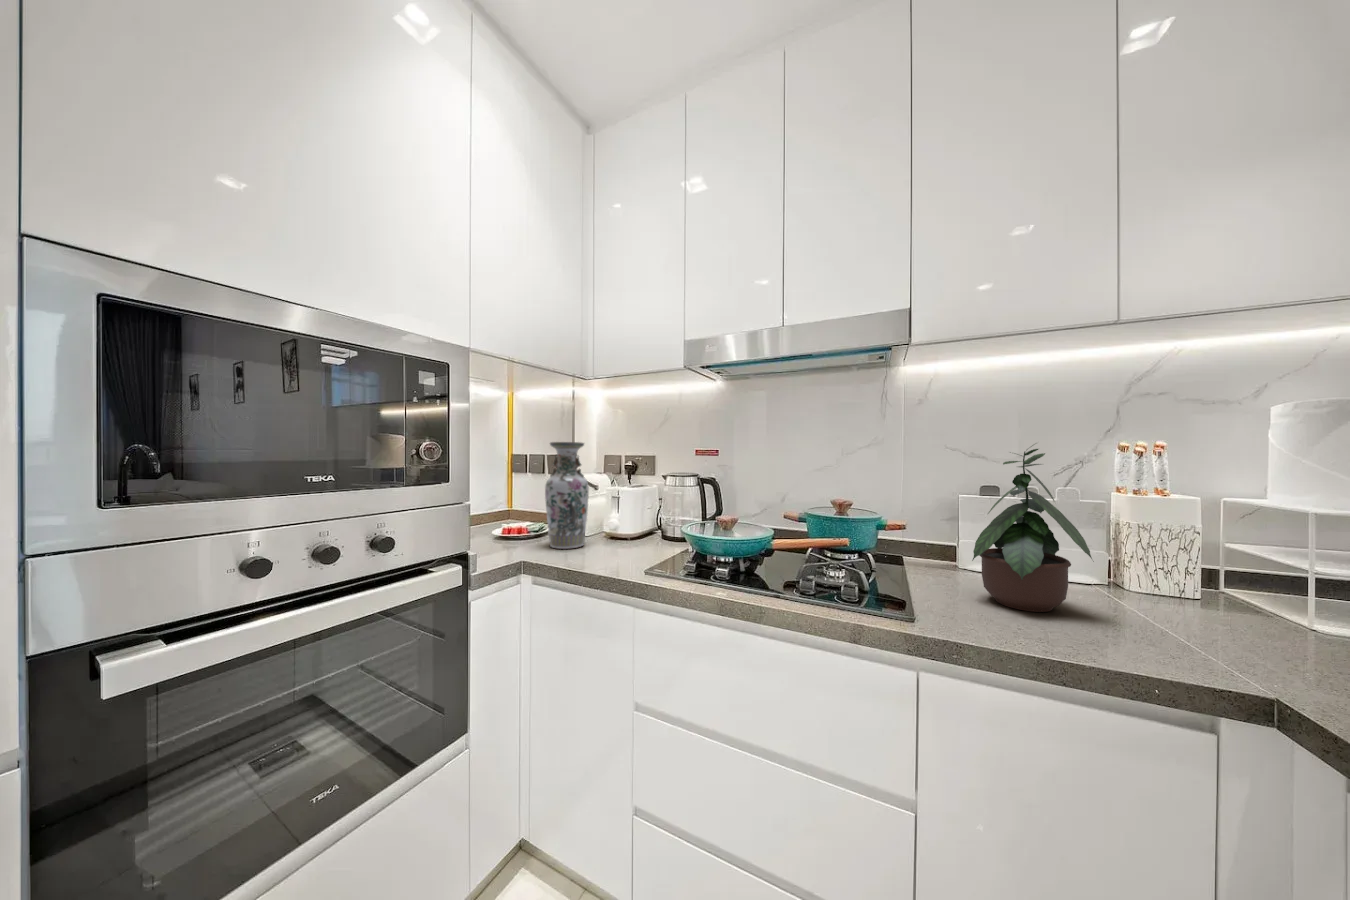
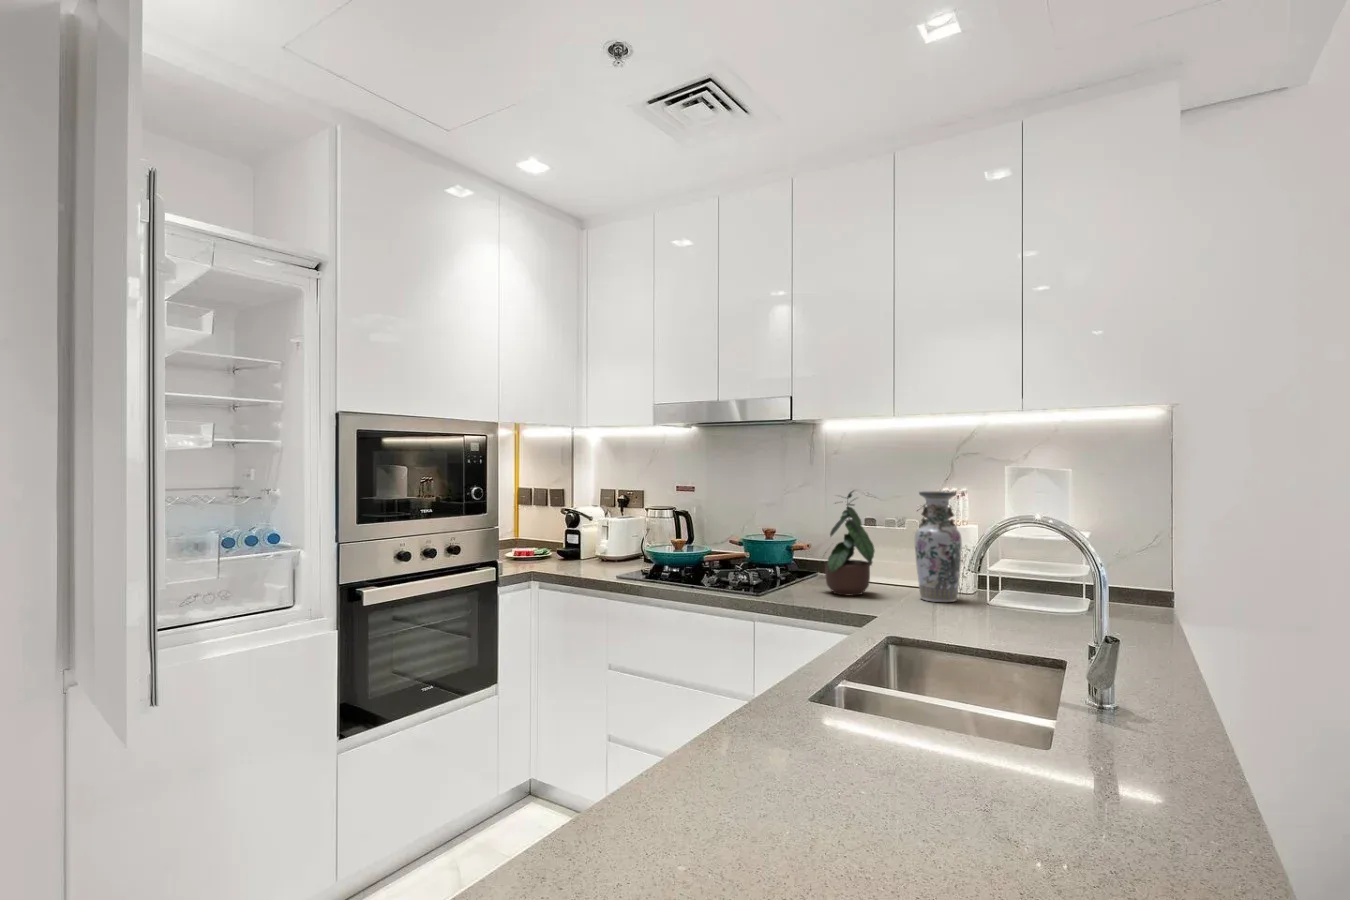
vase: present [545,442,589,549] -> present [915,491,962,602]

